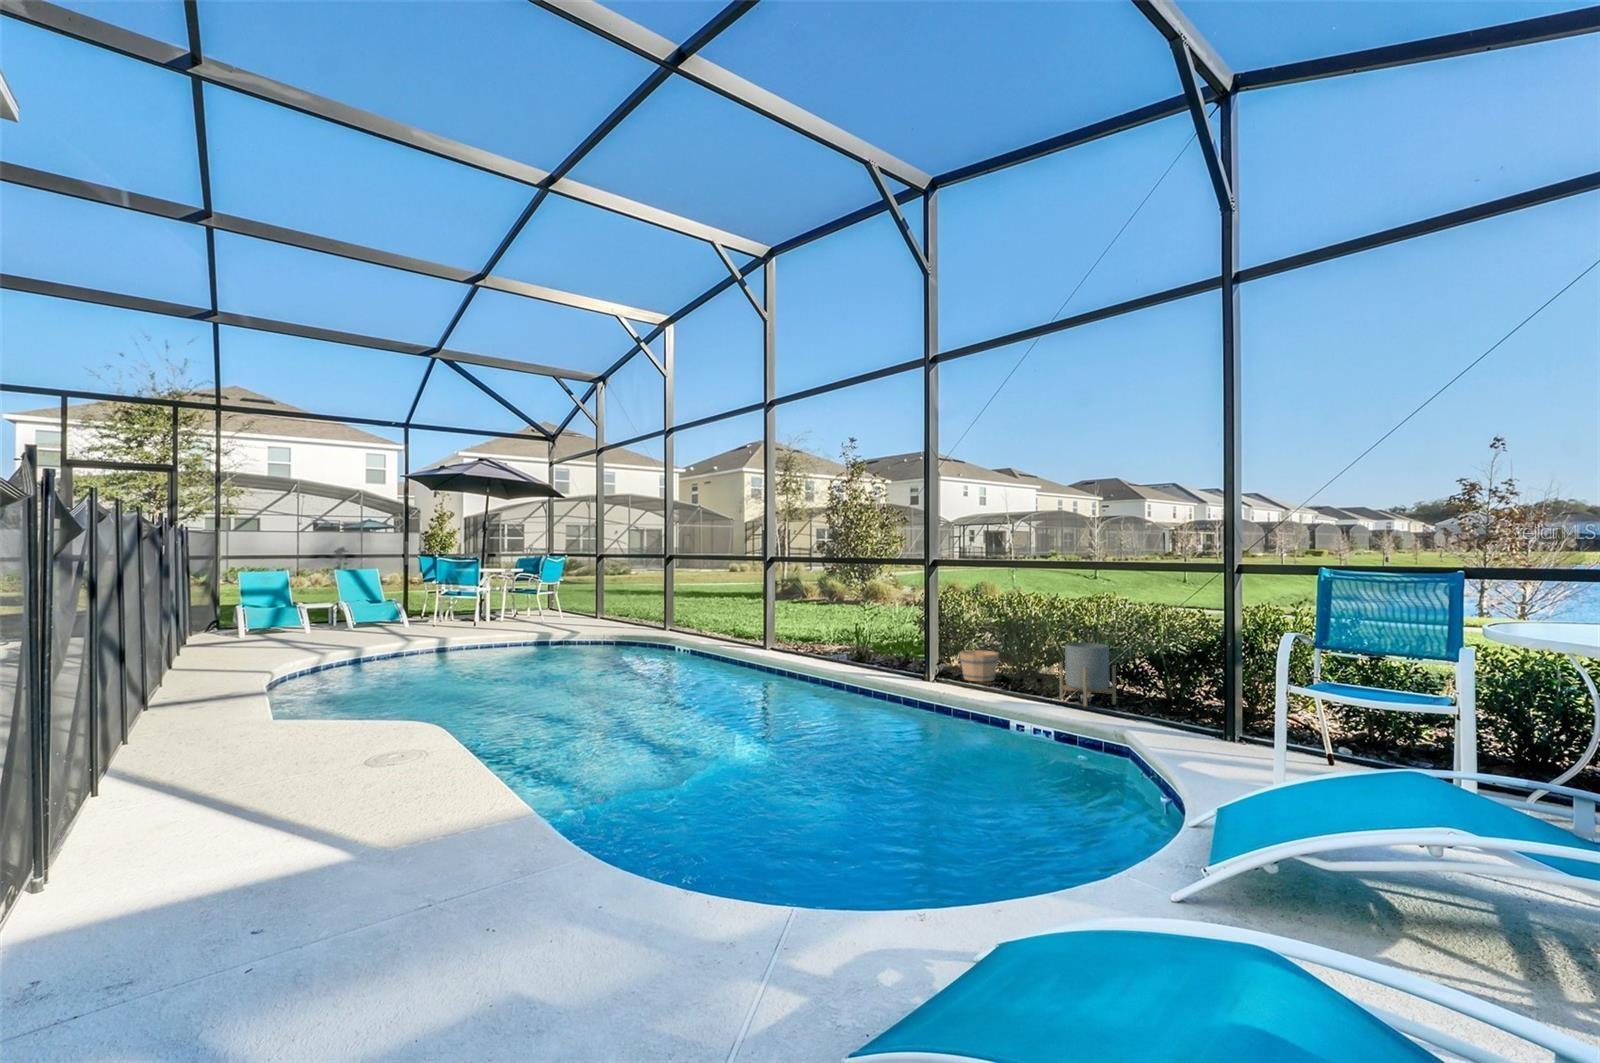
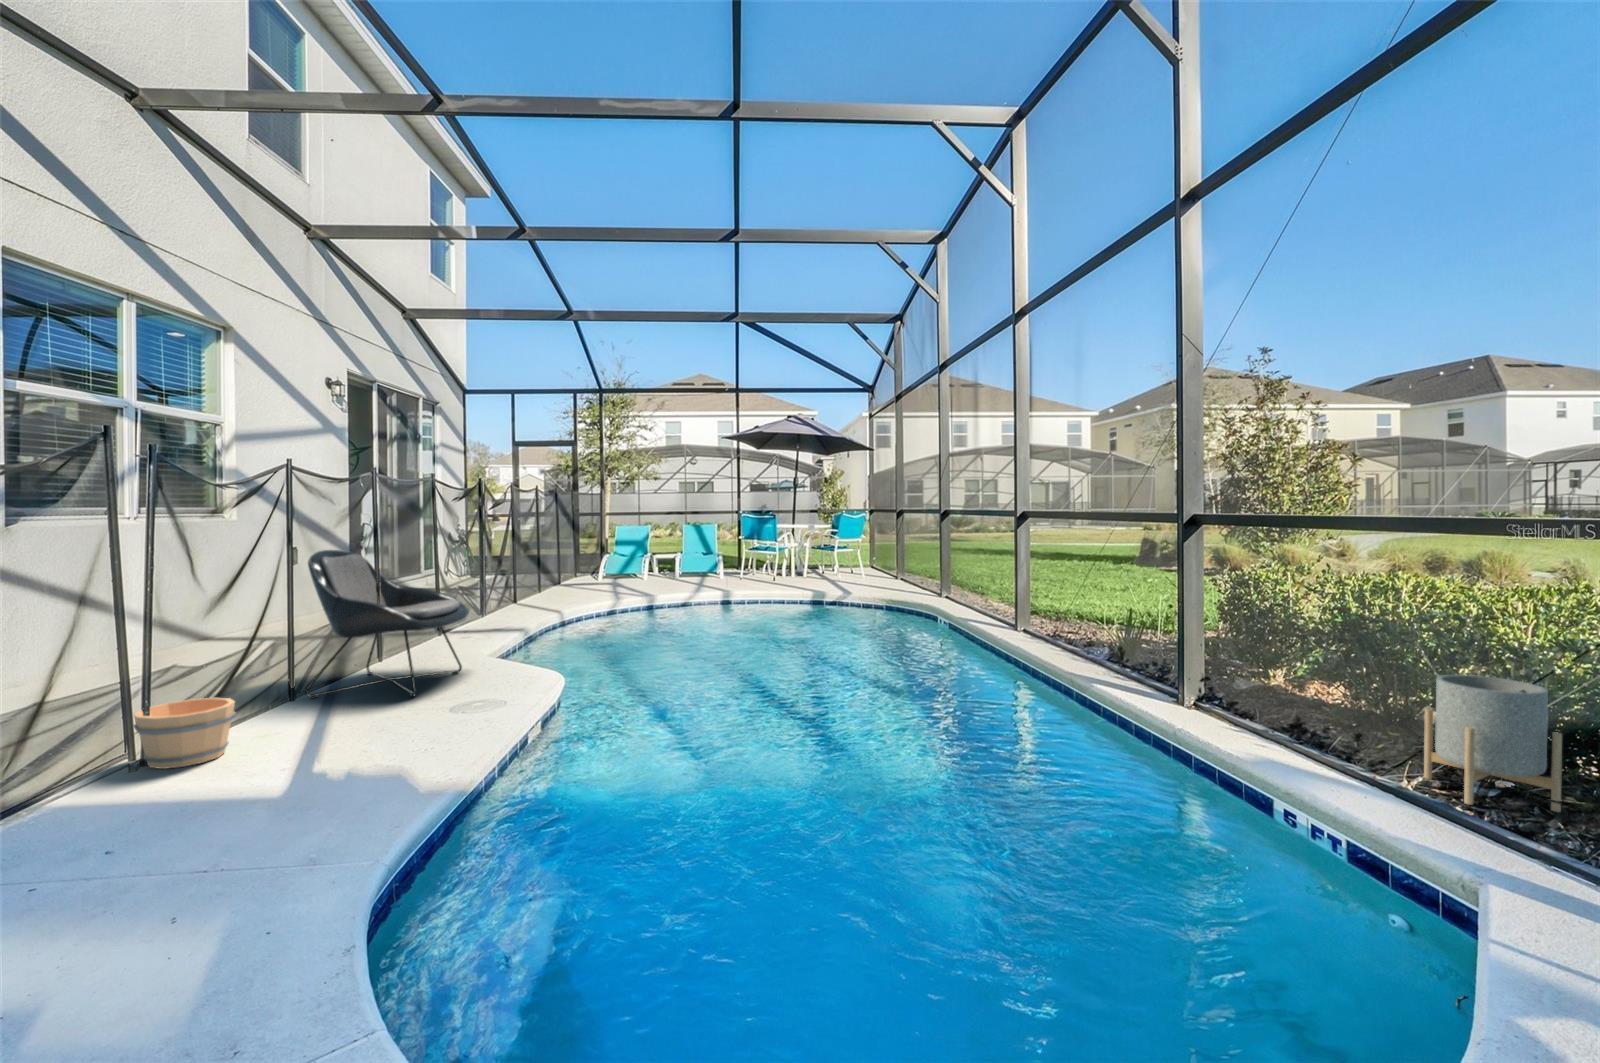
lounge chair: none [128,598,311,777] -> present [305,550,468,699]
bucket: present [959,650,999,682] -> present [133,698,236,769]

